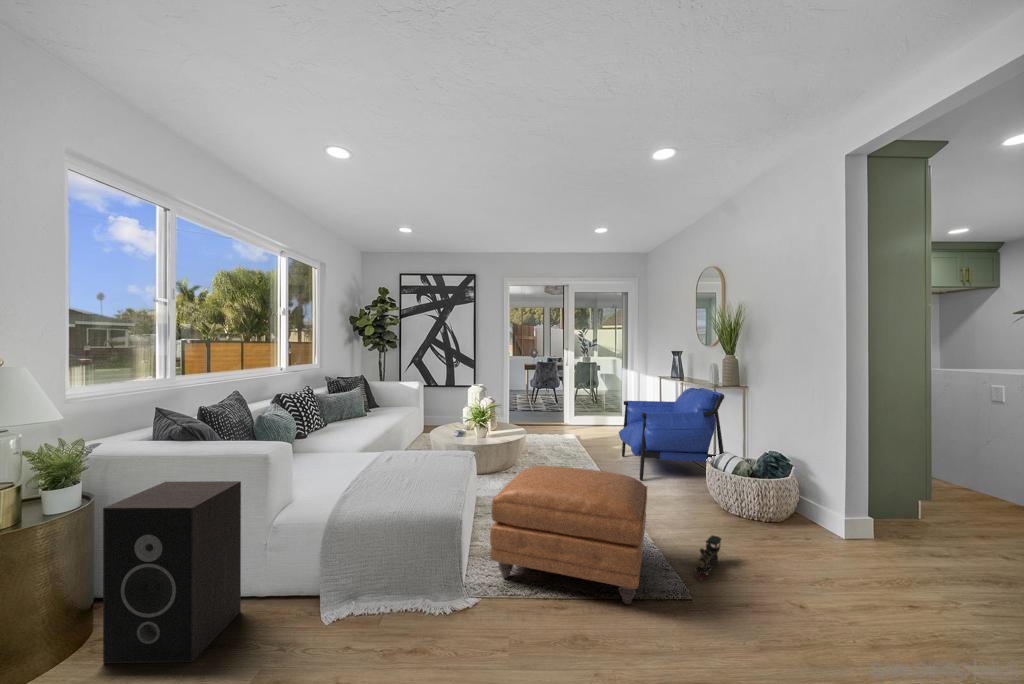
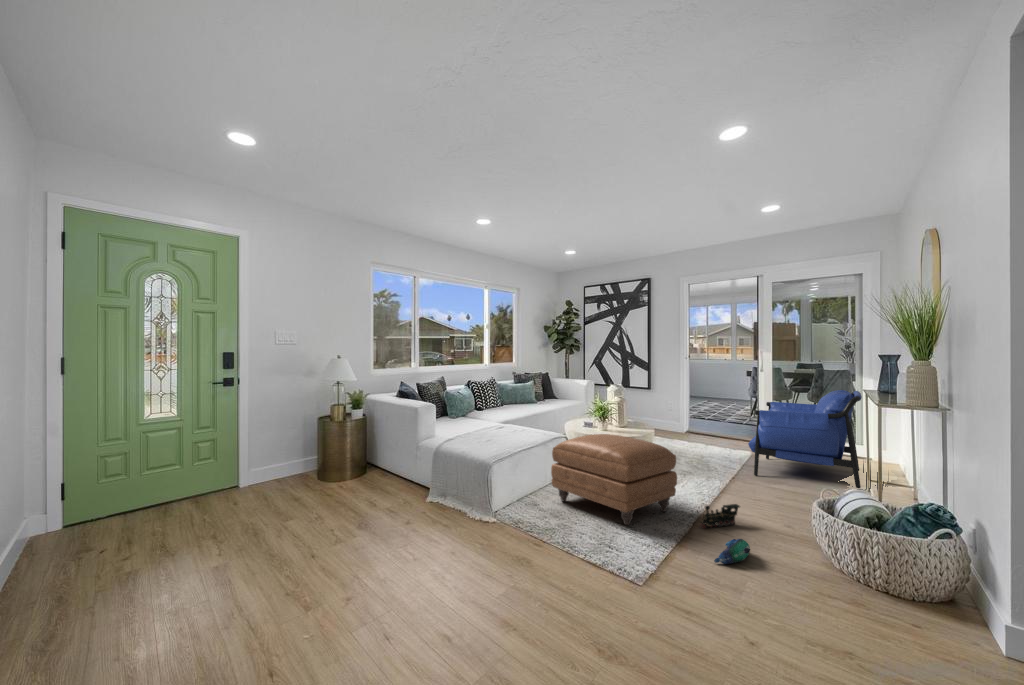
speaker: present [103,481,241,663] -> none [369,415,424,496]
plush toy: none [758,593,818,646] -> present [714,539,750,564]

